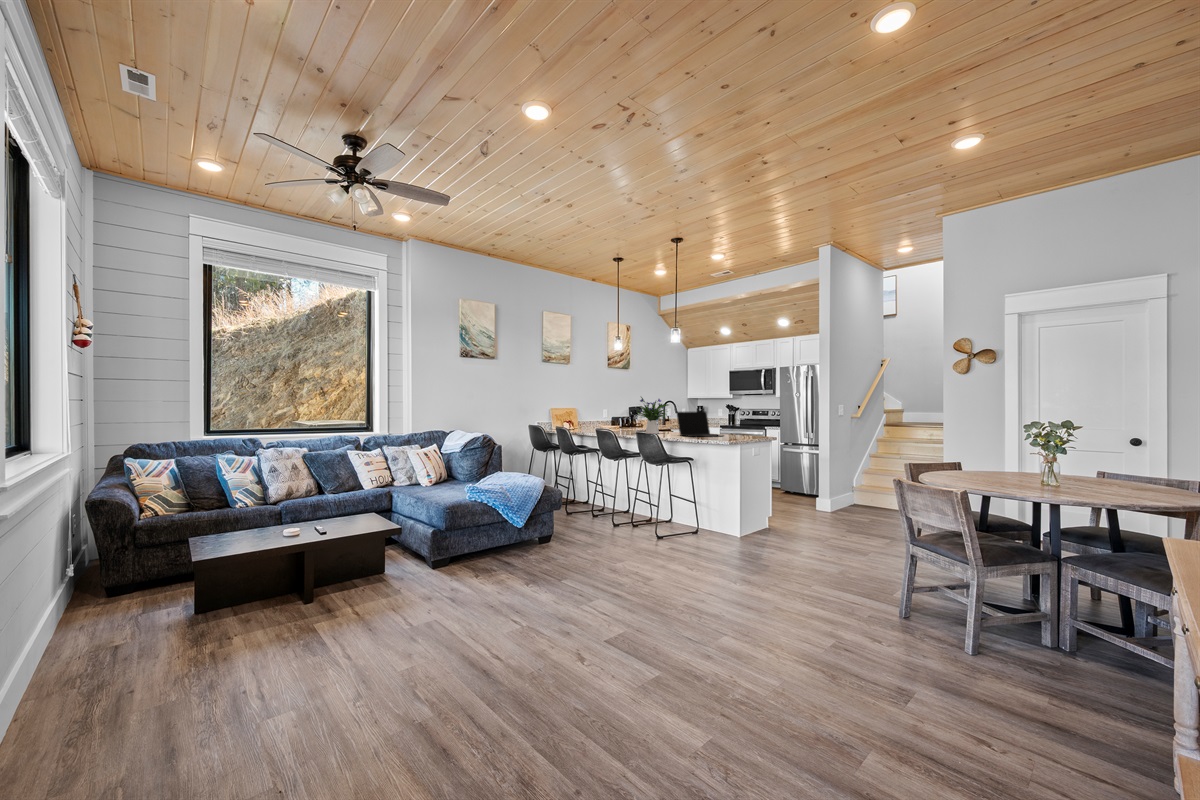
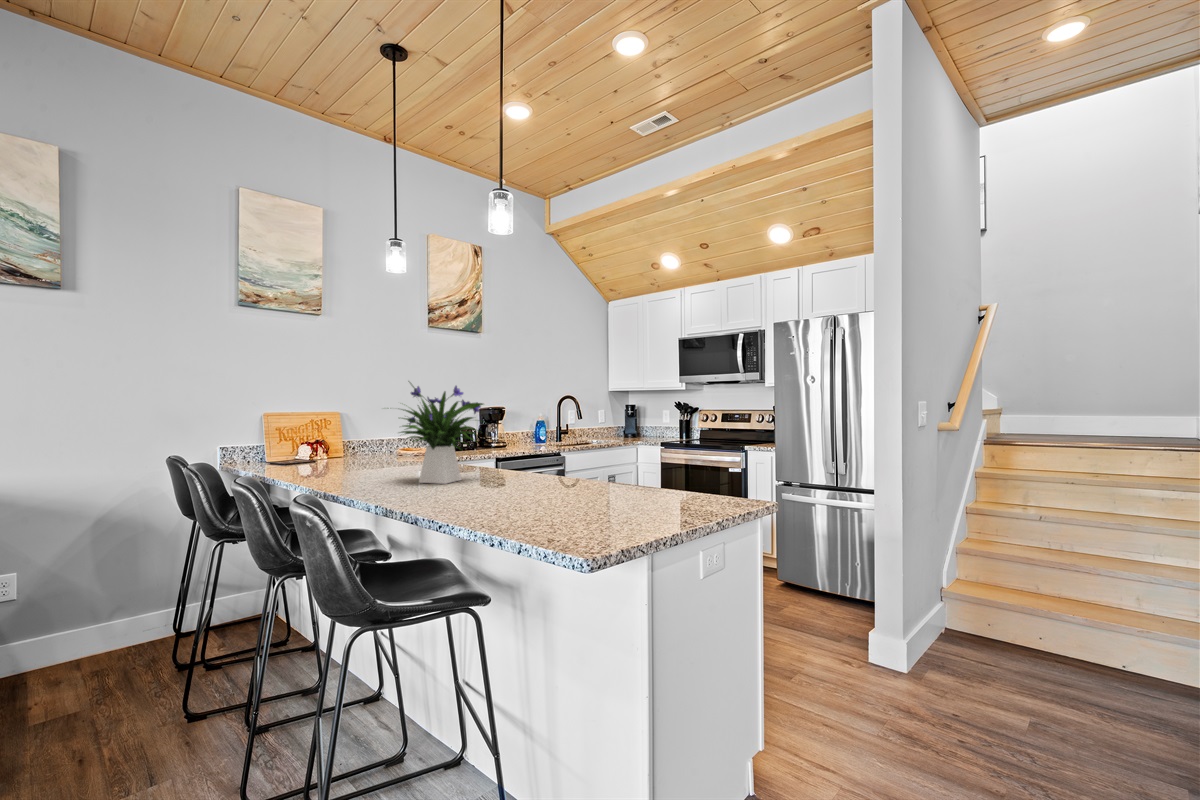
laptop: present [677,412,724,437] -> none [474,423,612,511]

